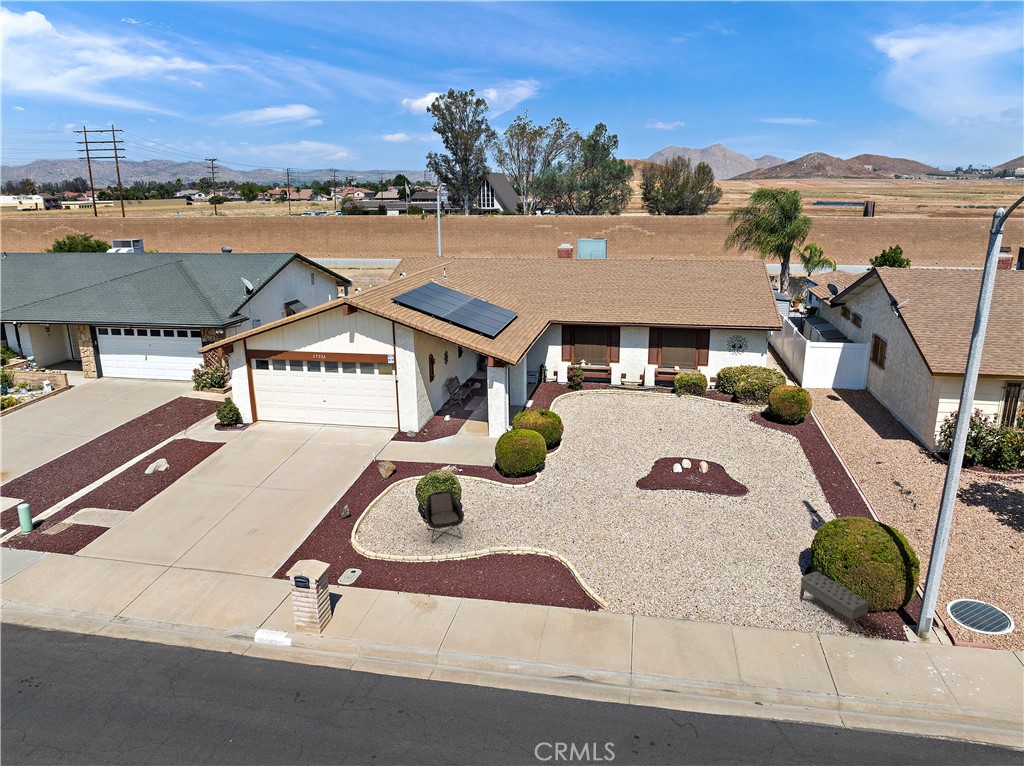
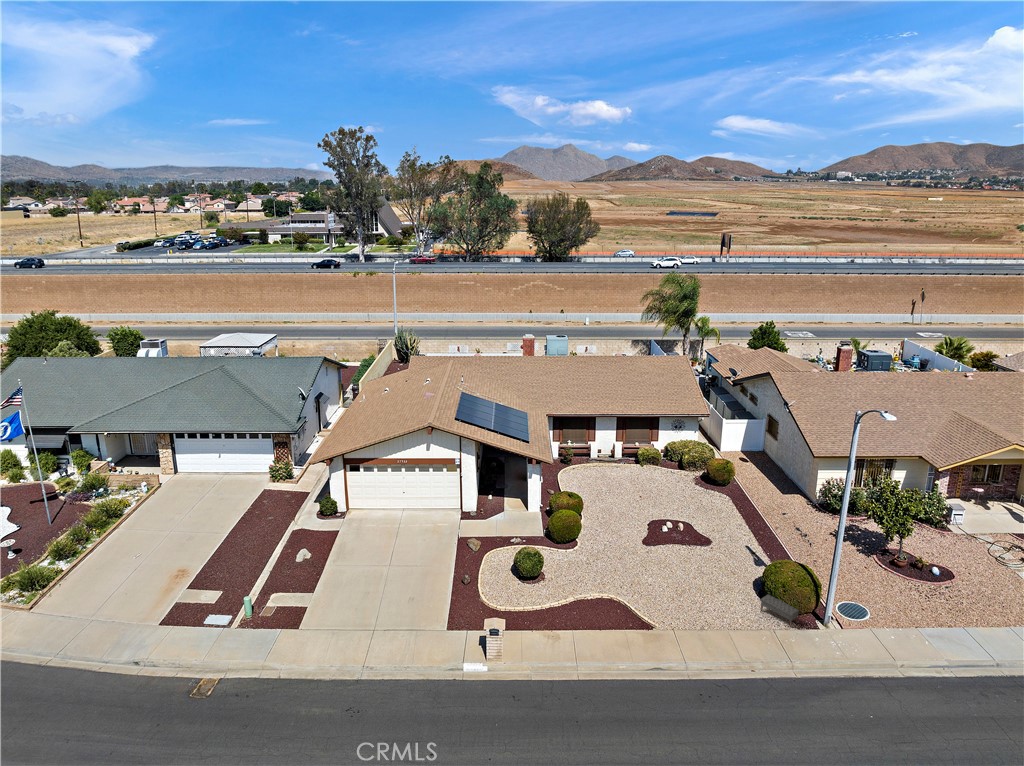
lounge chair: present [425,491,463,543] -> none [526,562,553,597]

